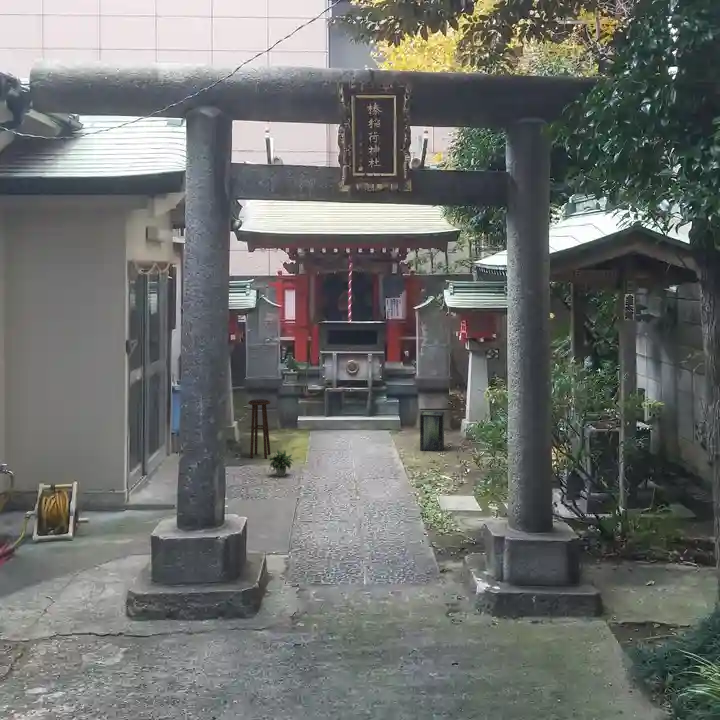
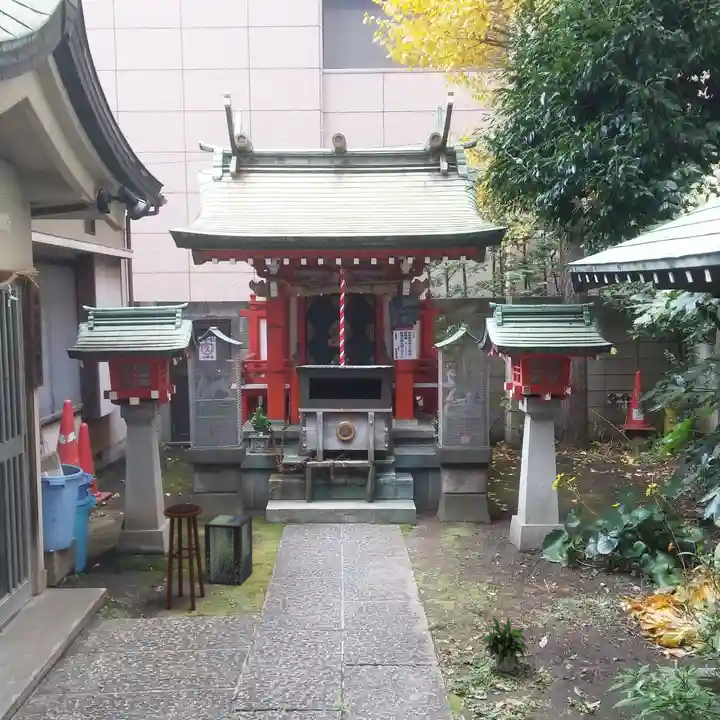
storage box: present [420,411,444,452] -> present [204,514,253,586]
potted plant: present [269,450,293,476] -> present [482,616,528,672]

